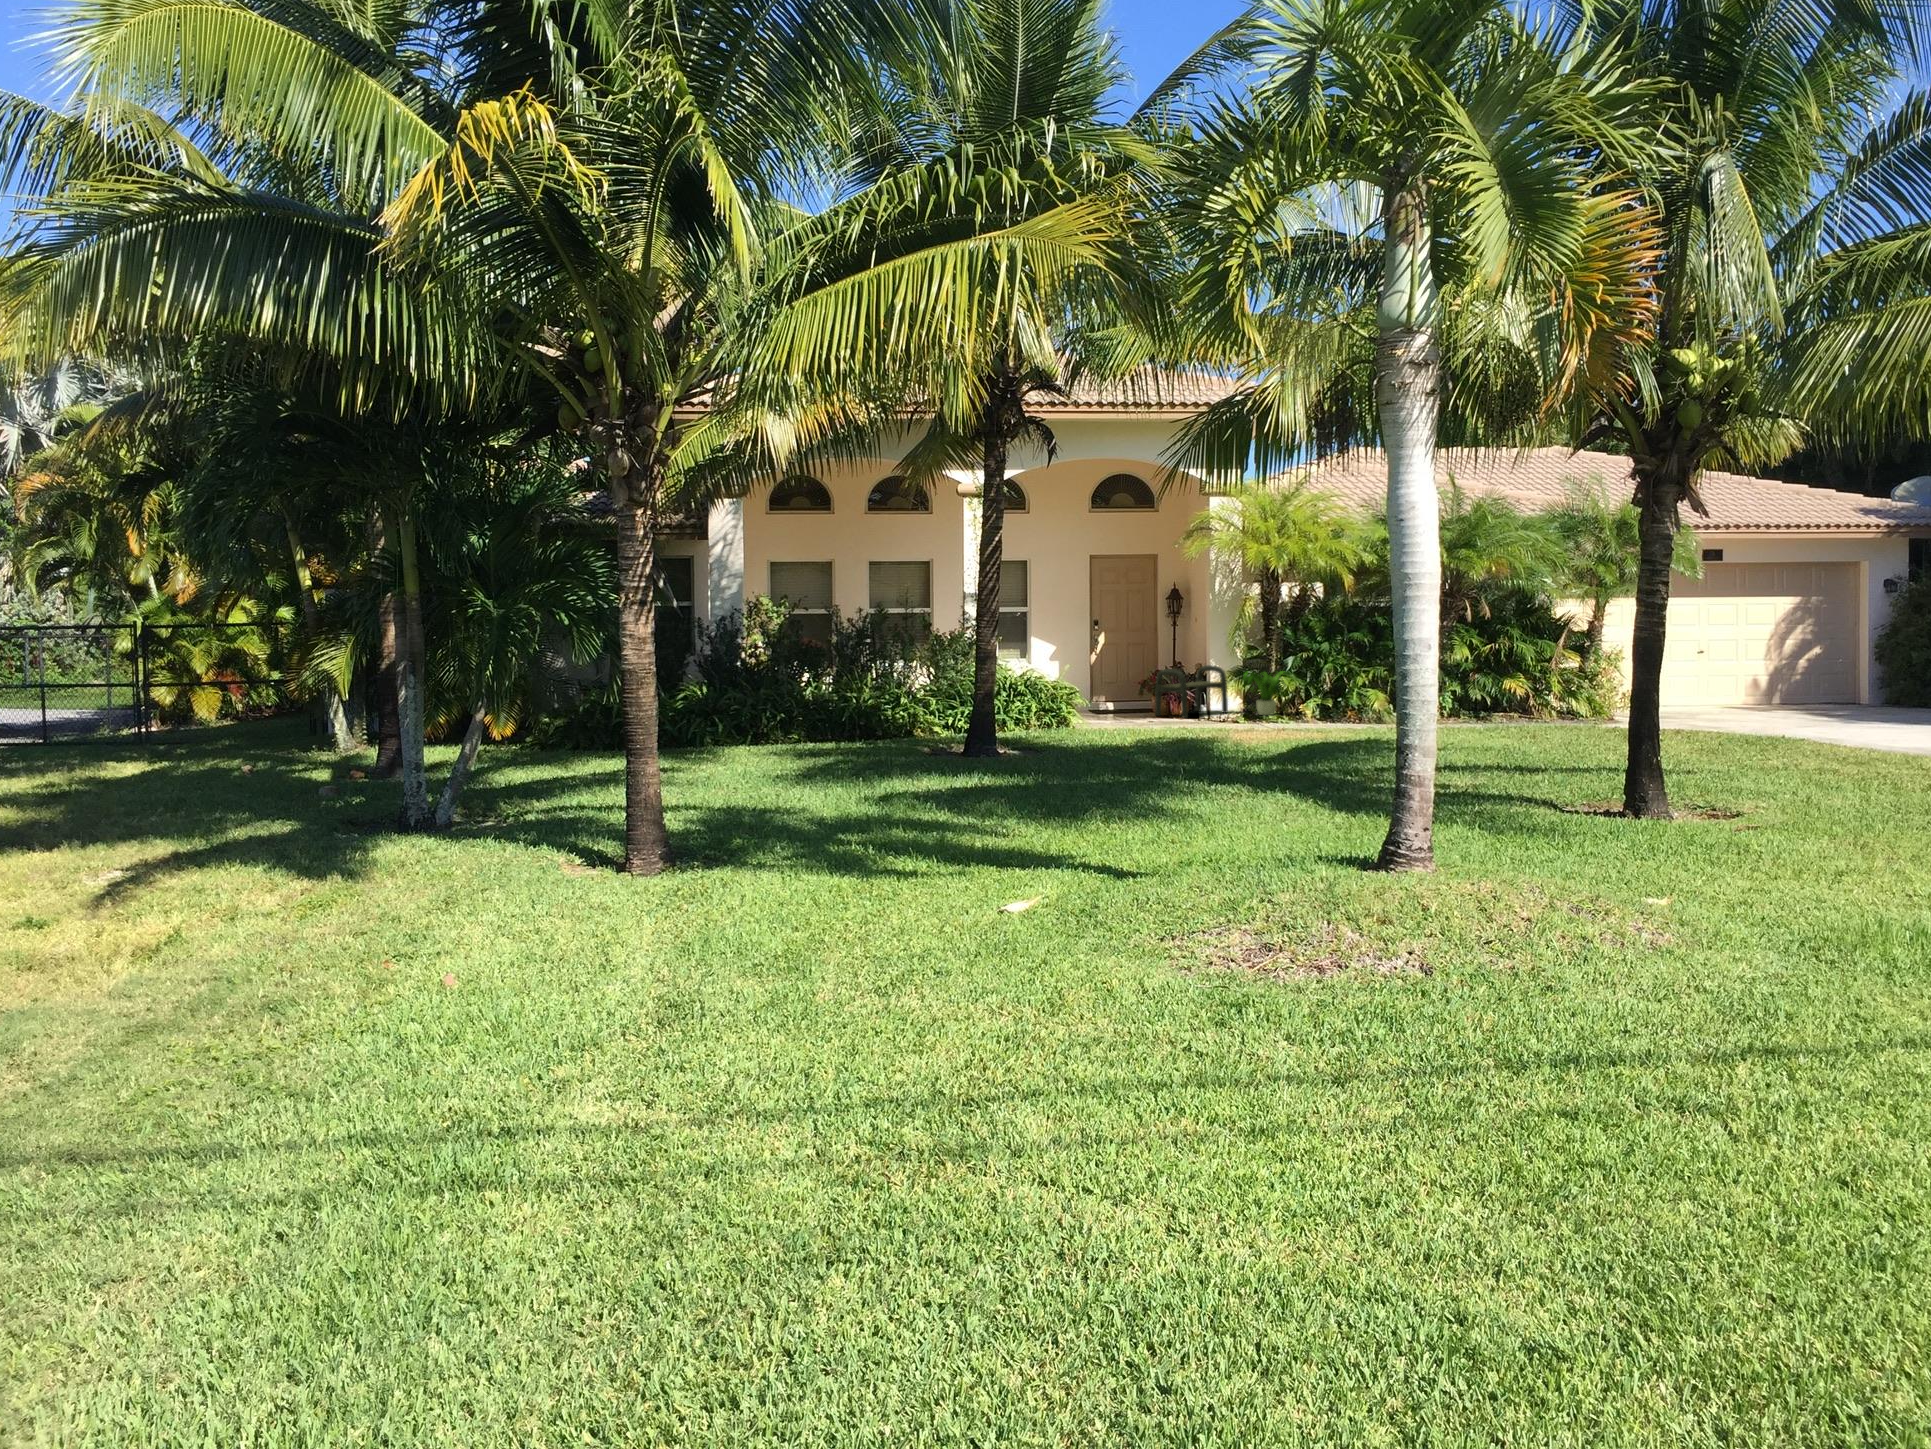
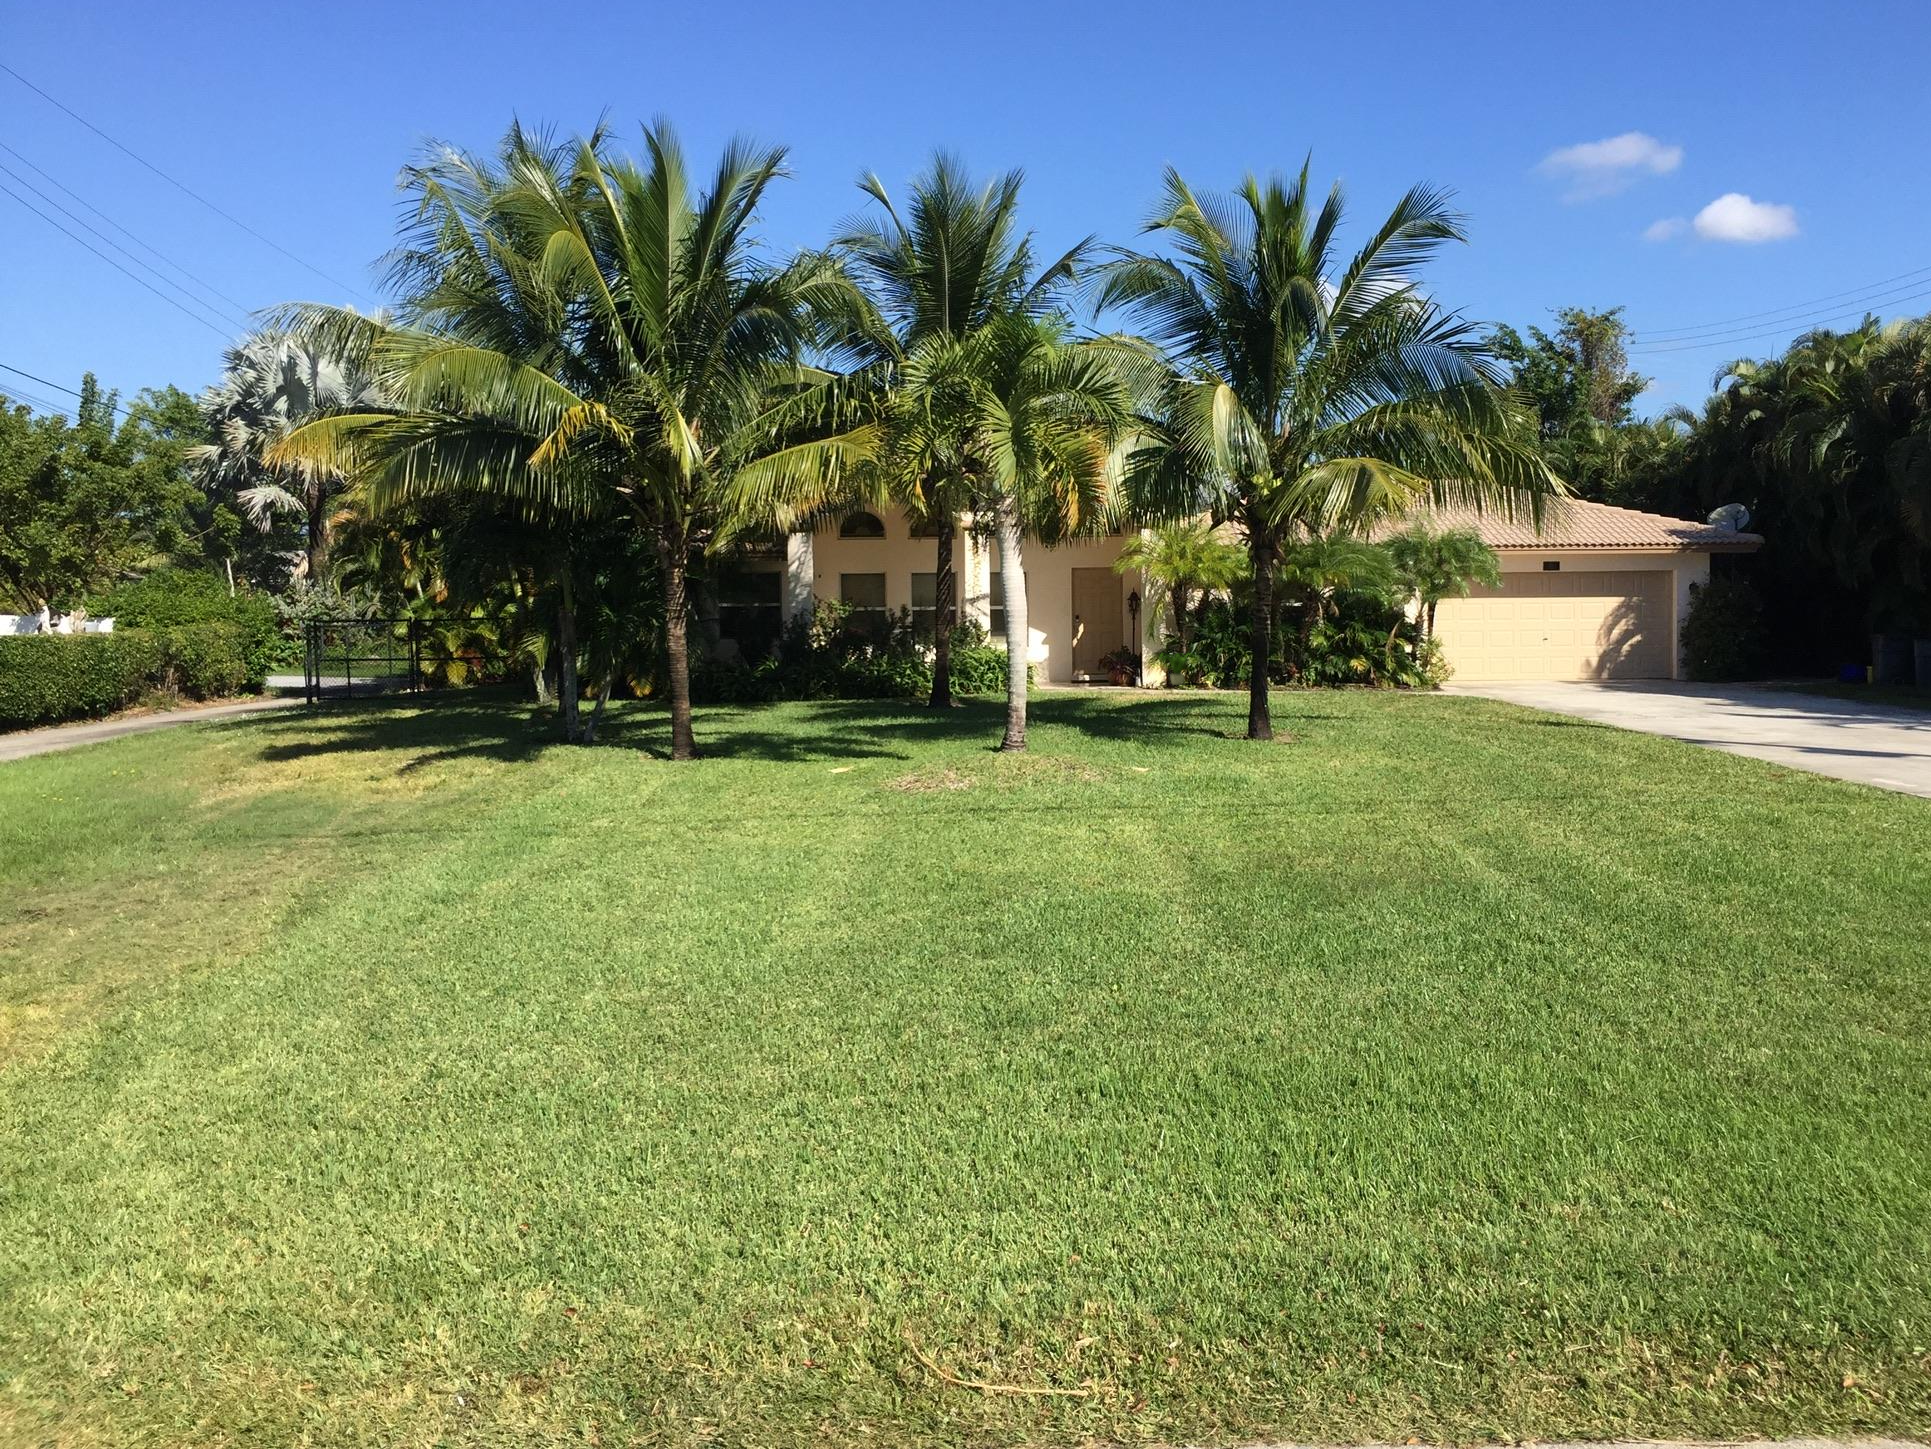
bench: present [1155,665,1228,718] -> none [1099,649,1153,686]

